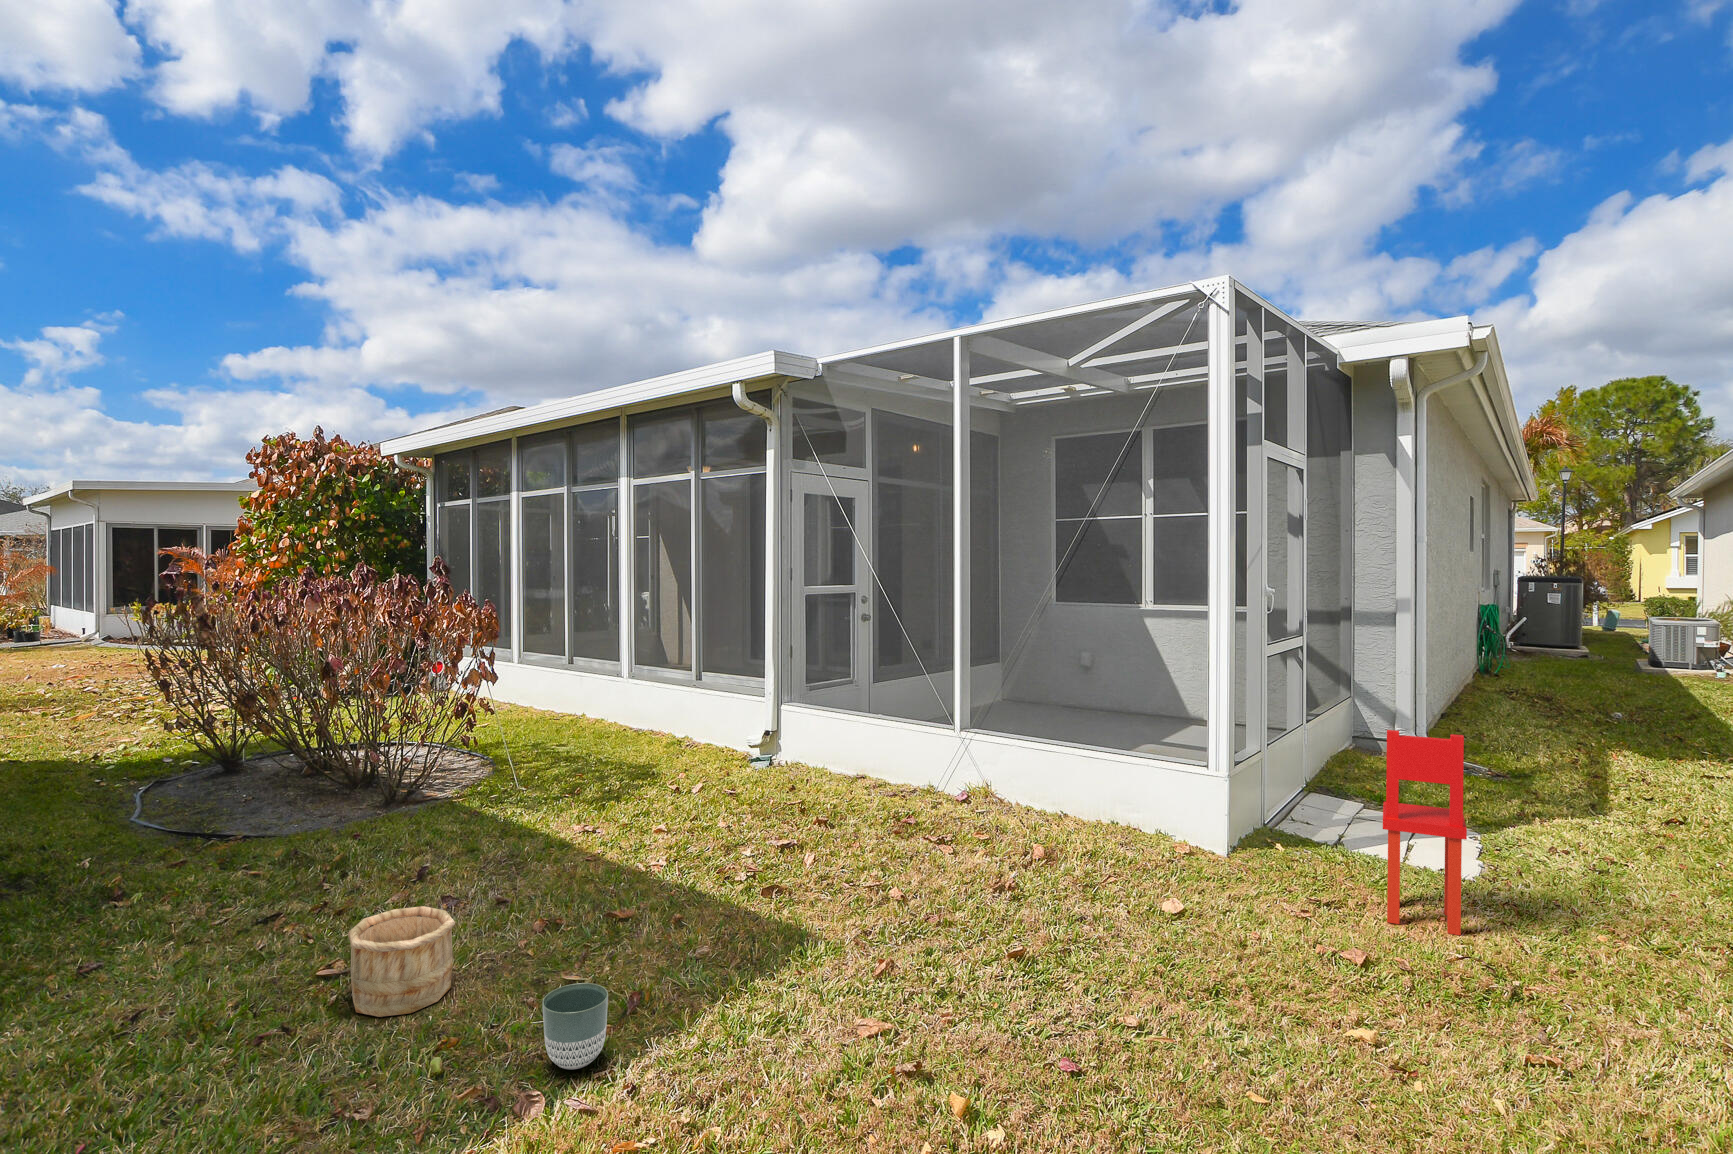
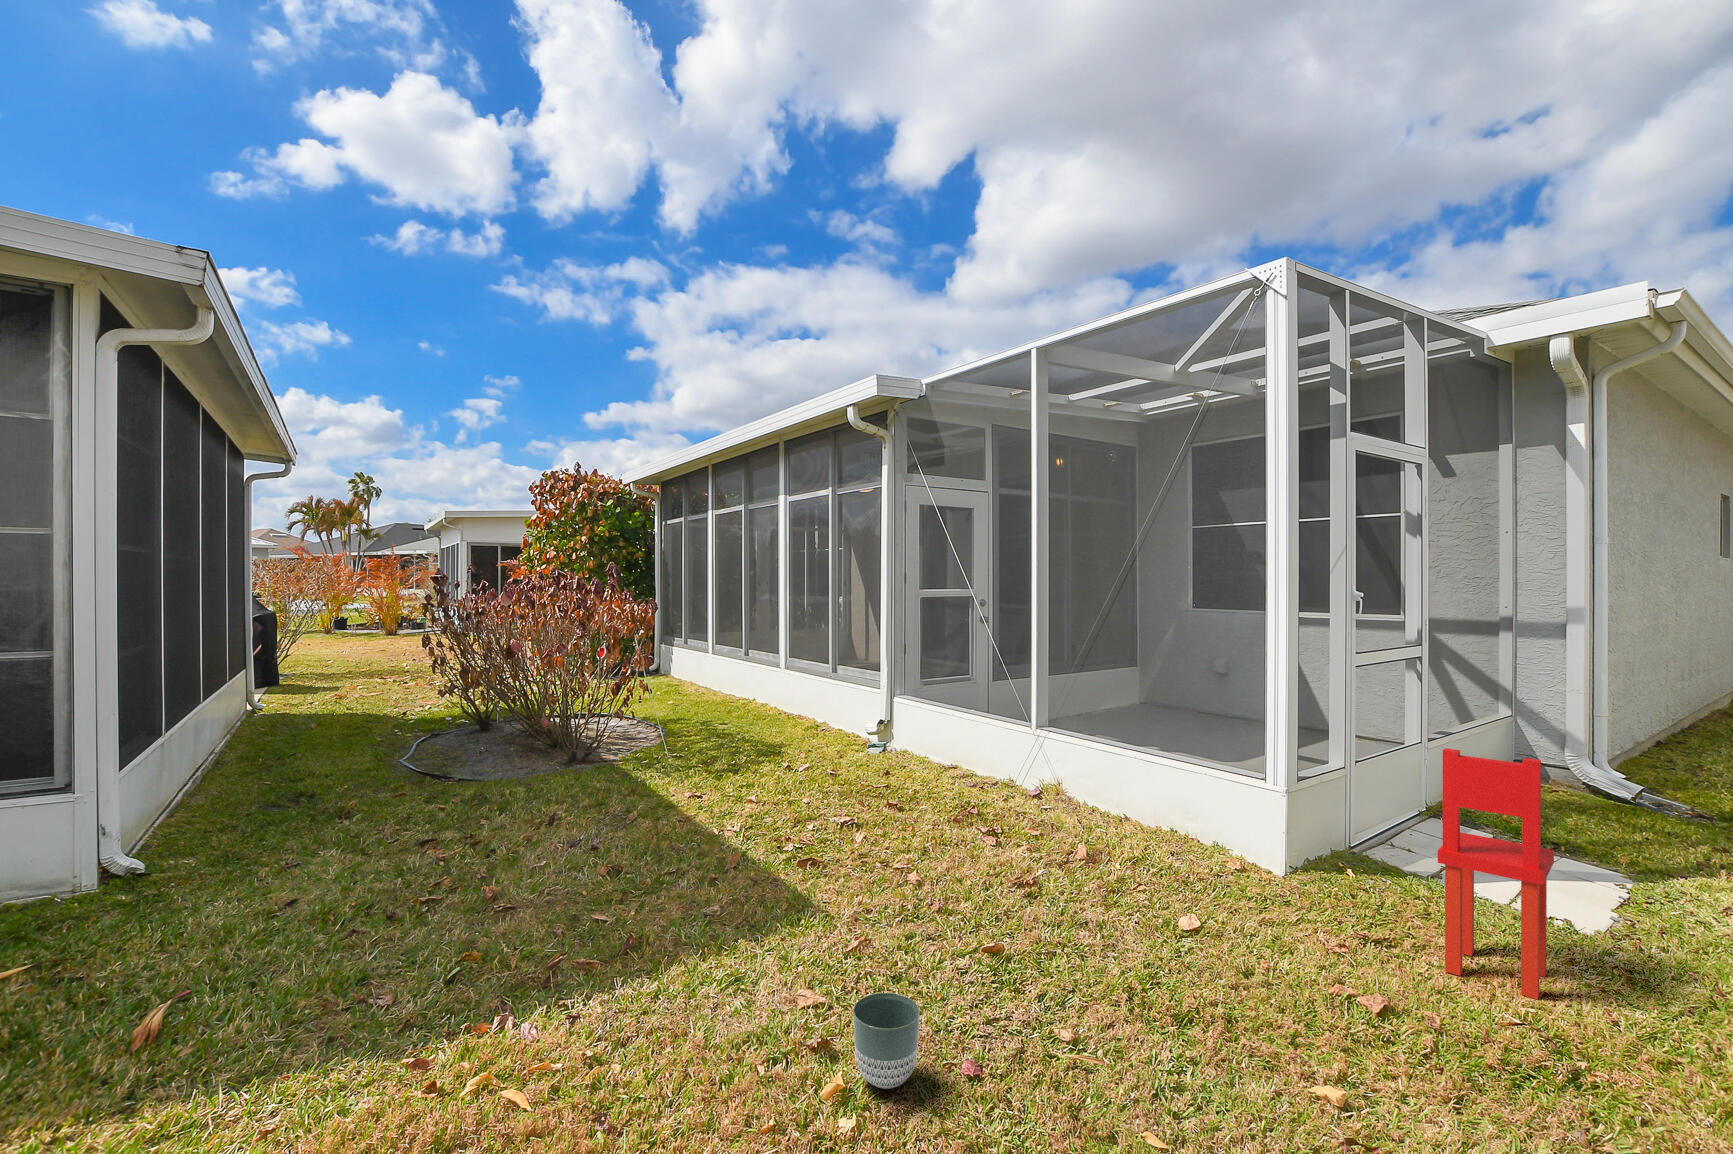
wooden bucket: present [348,906,455,1017] -> none [400,845,491,934]
planter: present [543,983,608,1070] -> present [853,993,920,1089]

